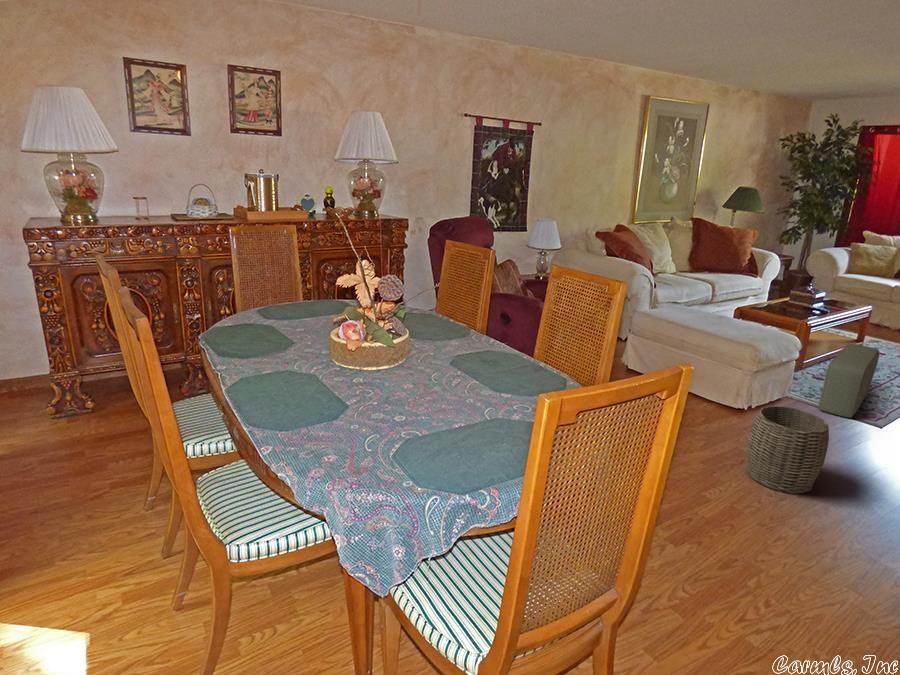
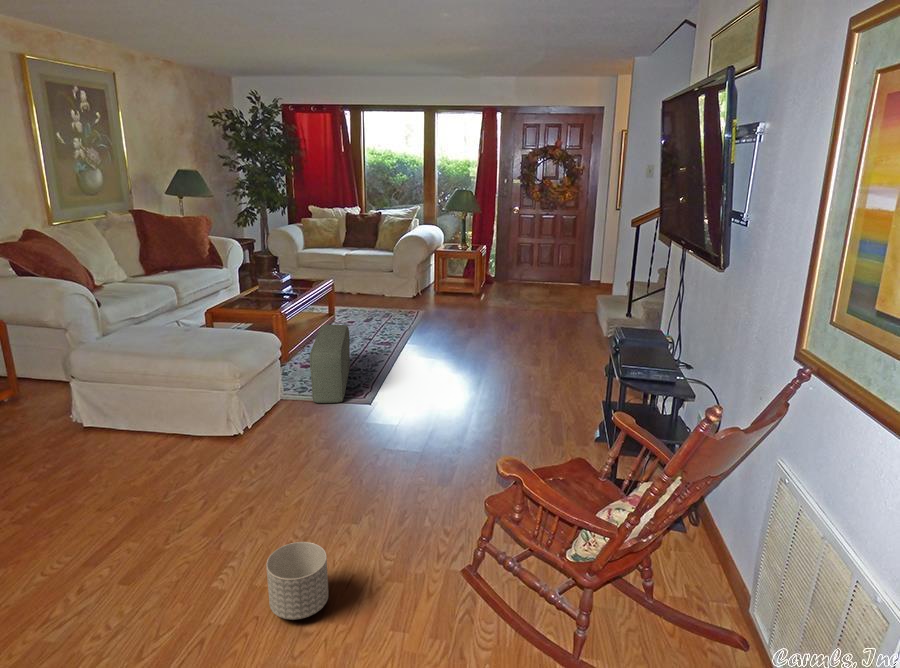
woven basket: present [746,406,829,494] -> none [250,423,330,524]
planter: none [744,493,806,555] -> present [266,542,328,620]

